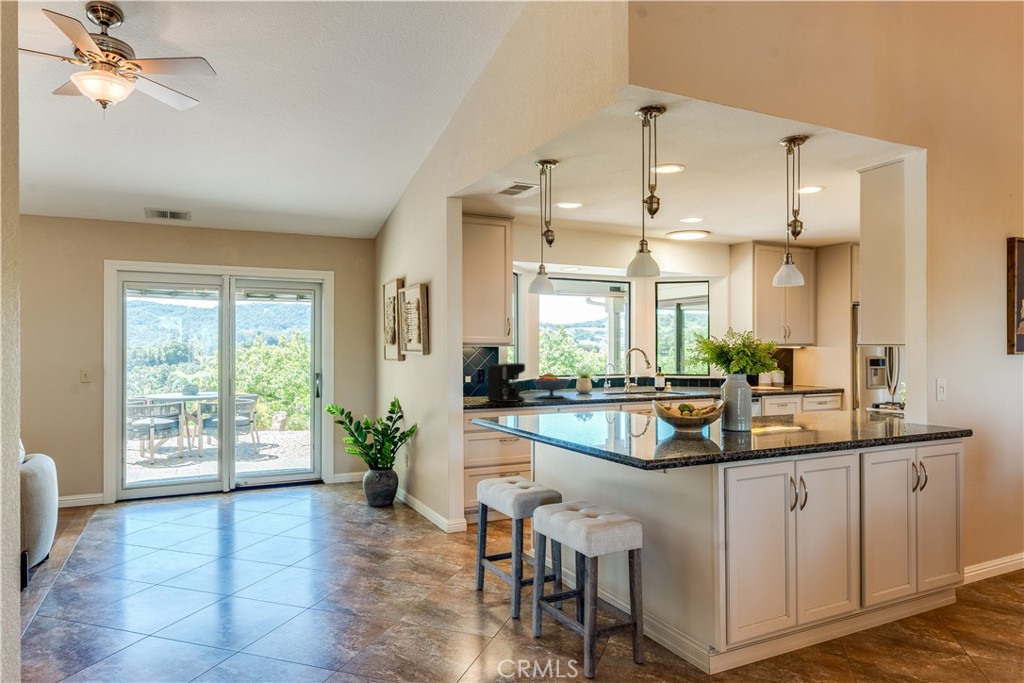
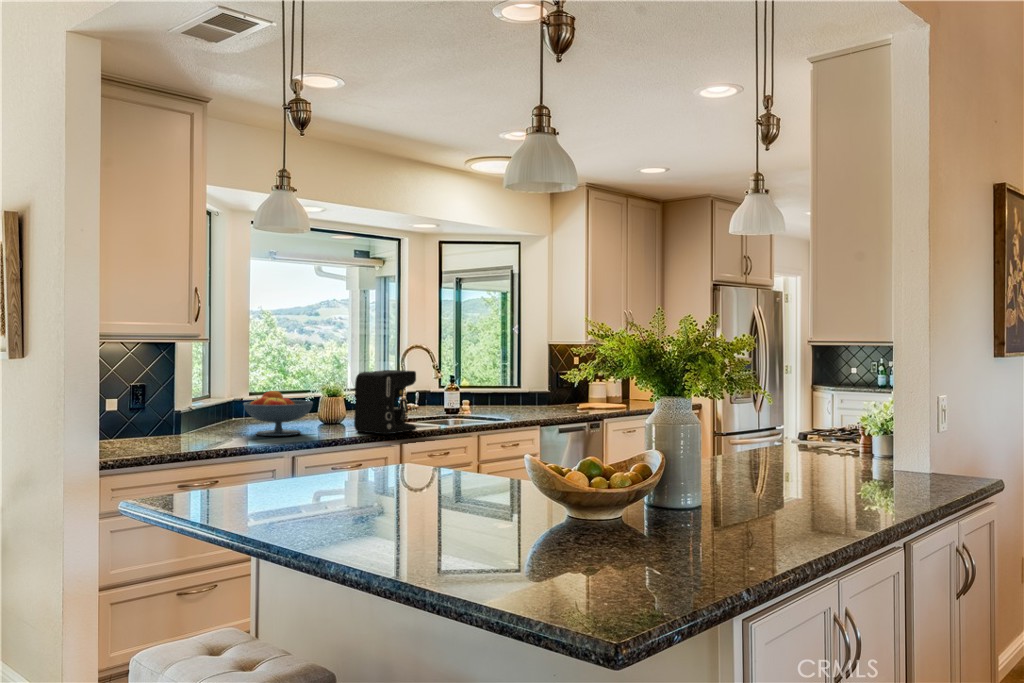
coffee maker: present [487,363,525,402] -> present [354,370,416,434]

